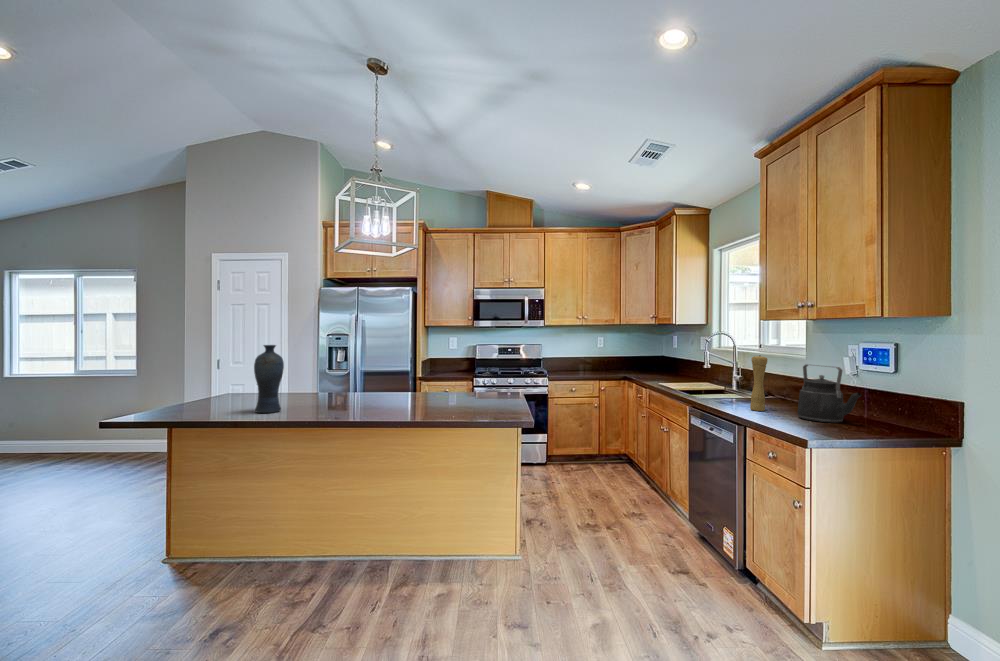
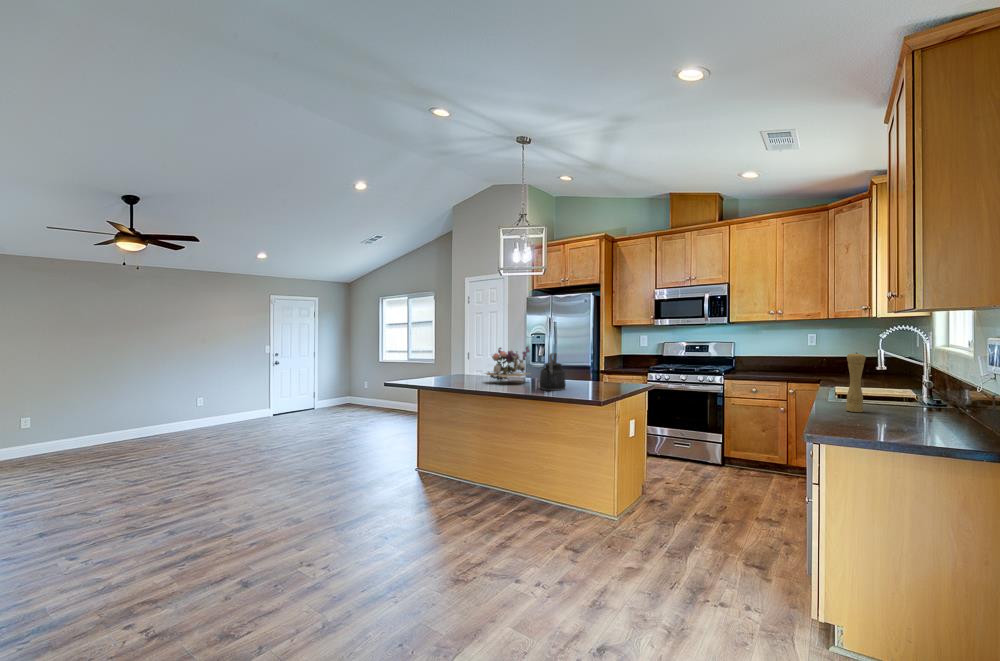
vase: present [254,345,284,413] -> none [446,341,463,384]
flower arrangement: none [315,351,385,405] -> present [486,347,530,382]
kettle: present [798,364,861,423] -> present [540,353,566,391]

